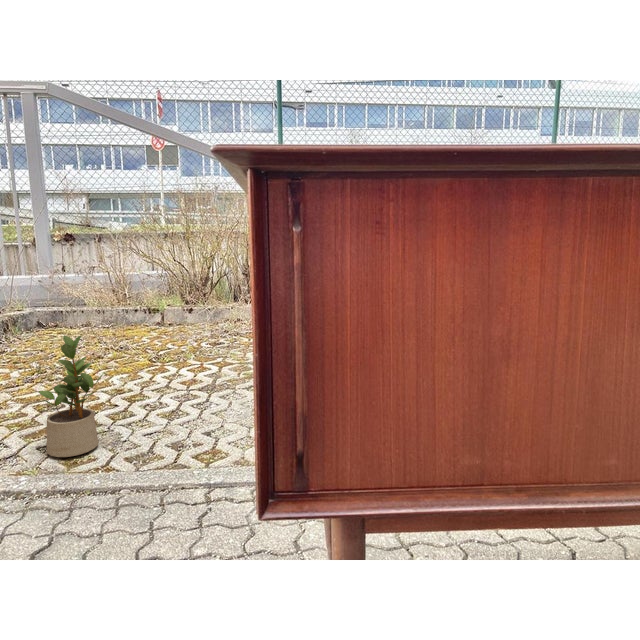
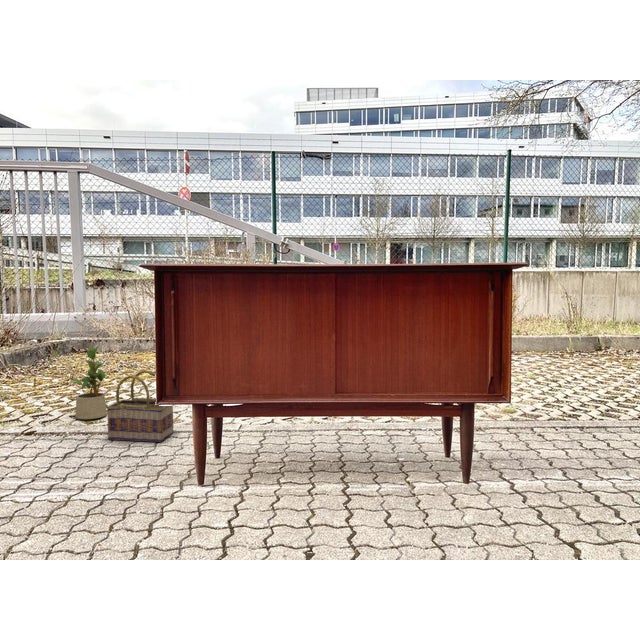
basket: none [103,382,220,511] -> present [106,370,173,442]

